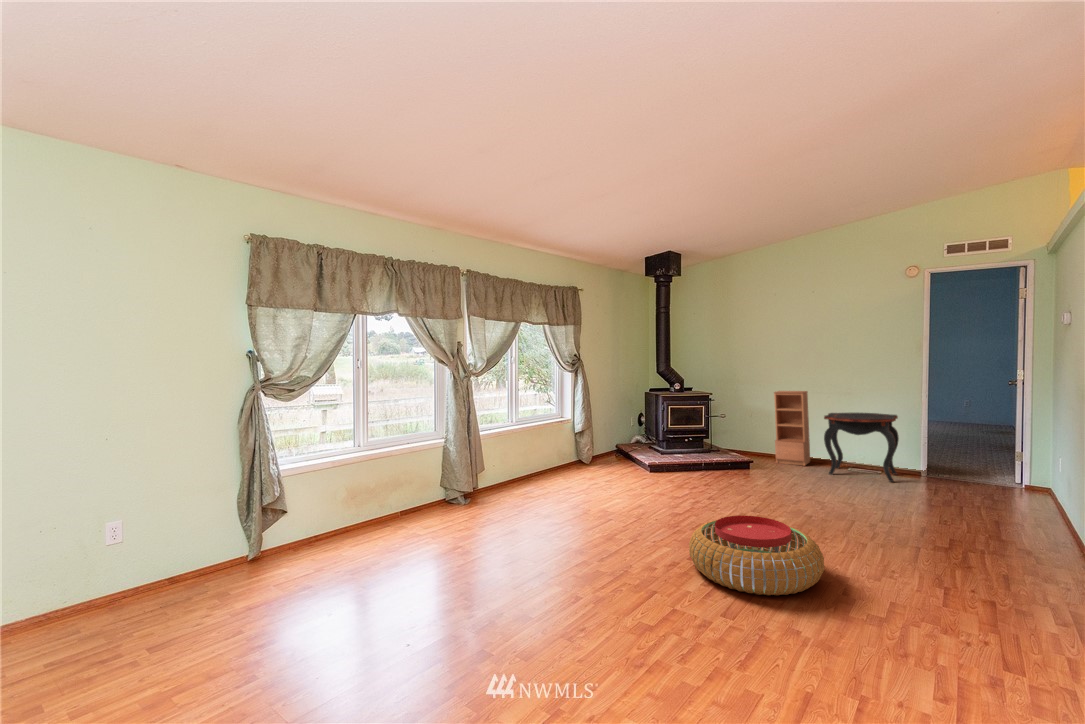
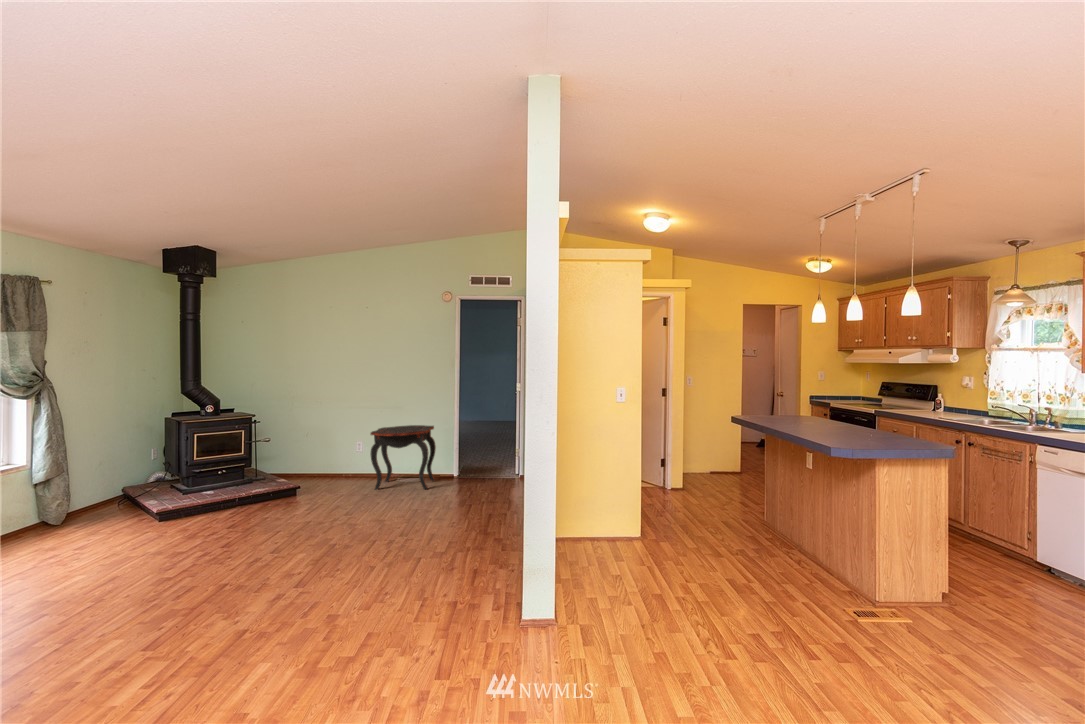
bookcase: present [774,391,810,466] -> none [327,407,365,485]
pouf: present [689,516,824,595] -> none [124,561,290,660]

